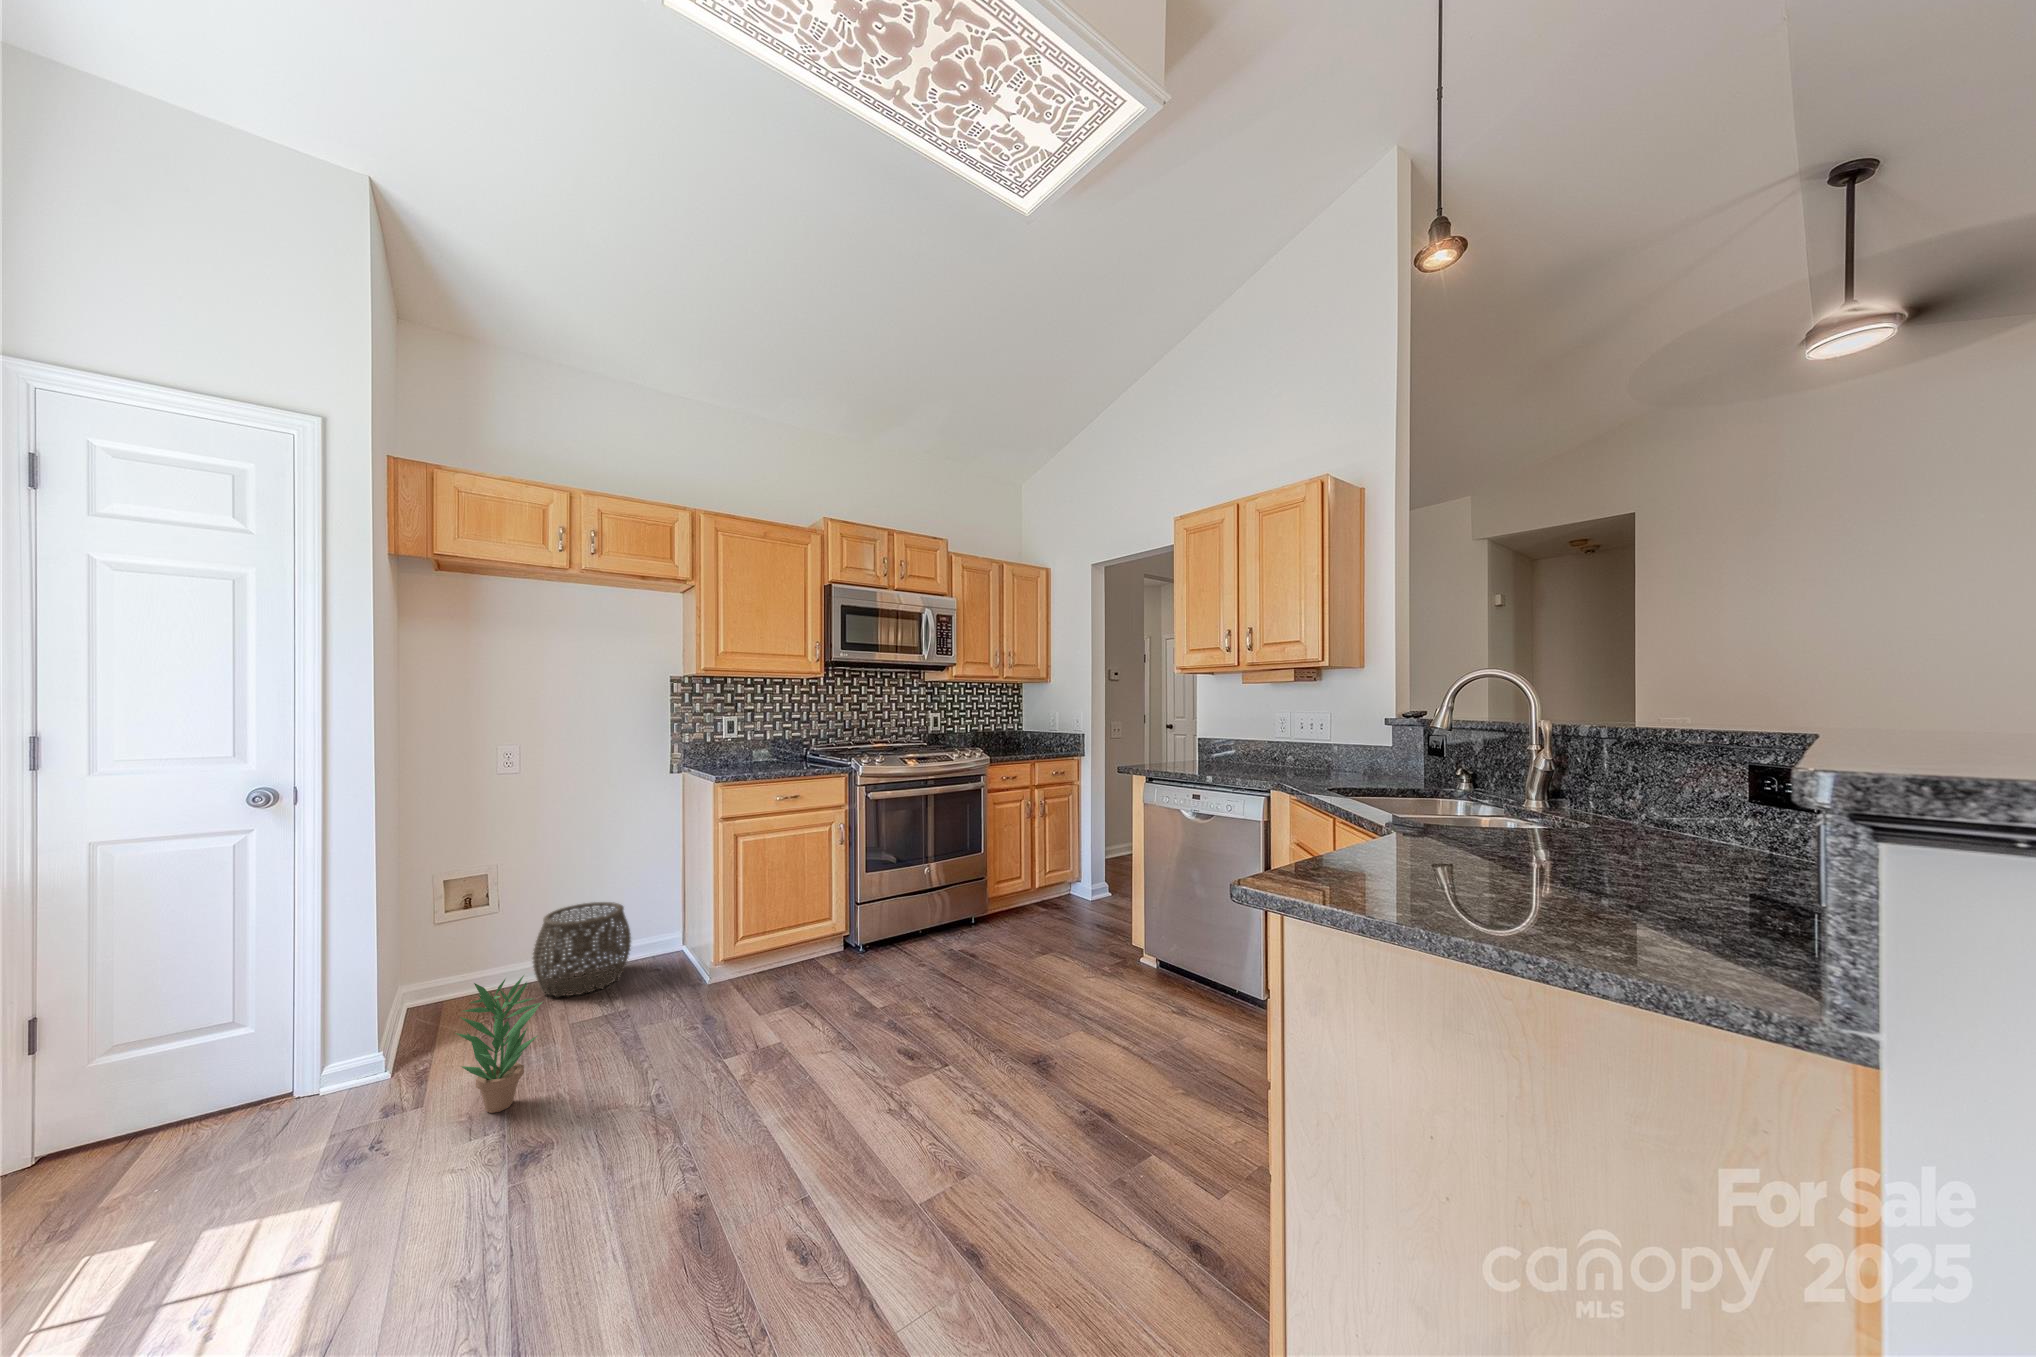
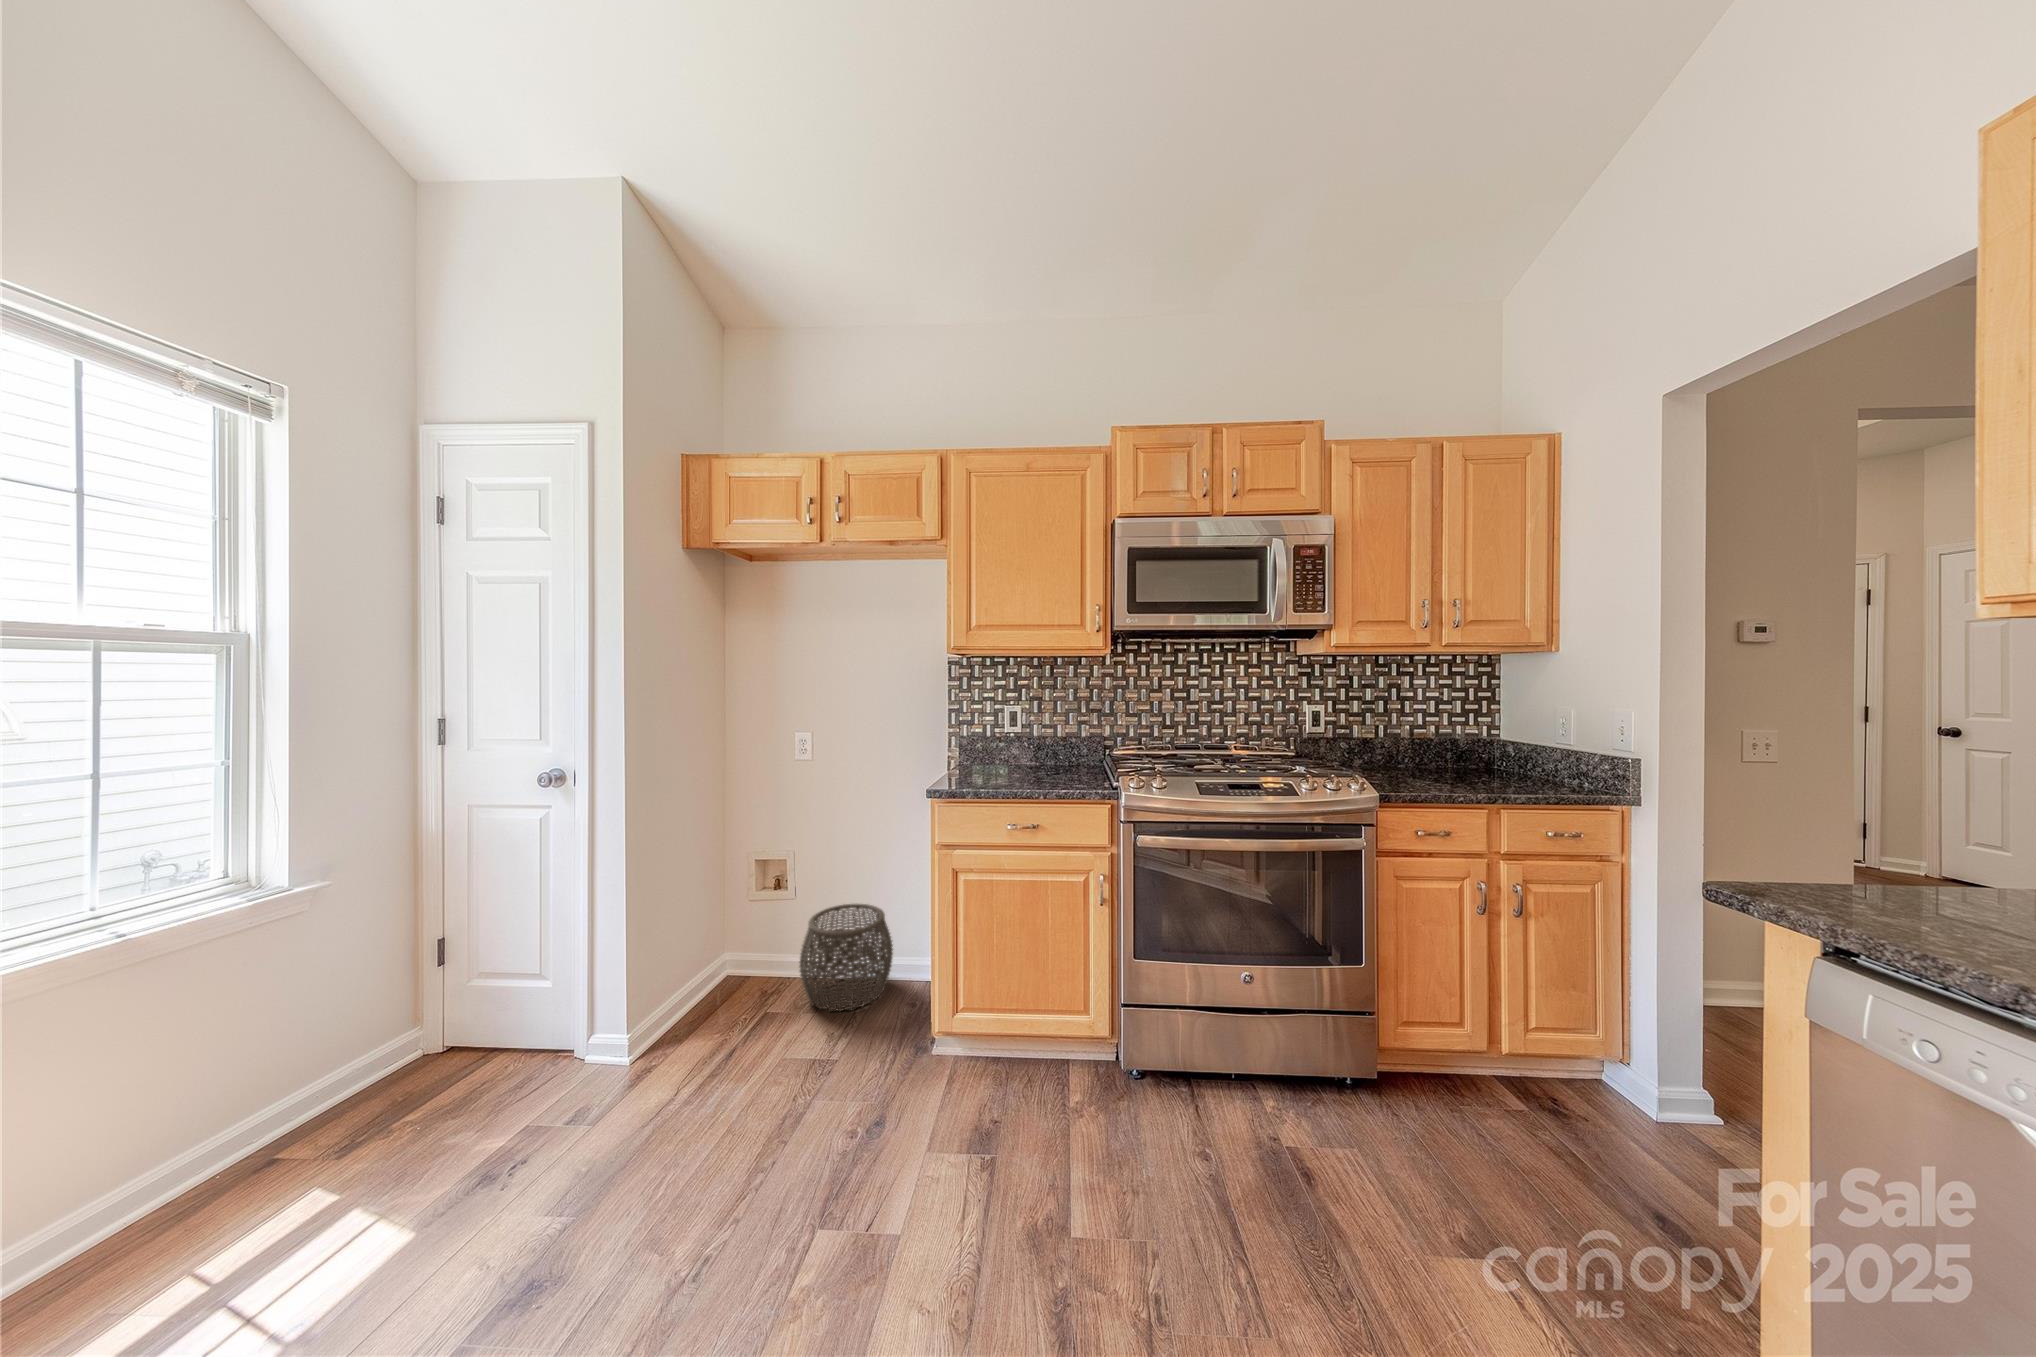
potted plant: present [456,976,542,1113] -> none [563,1014,669,1174]

